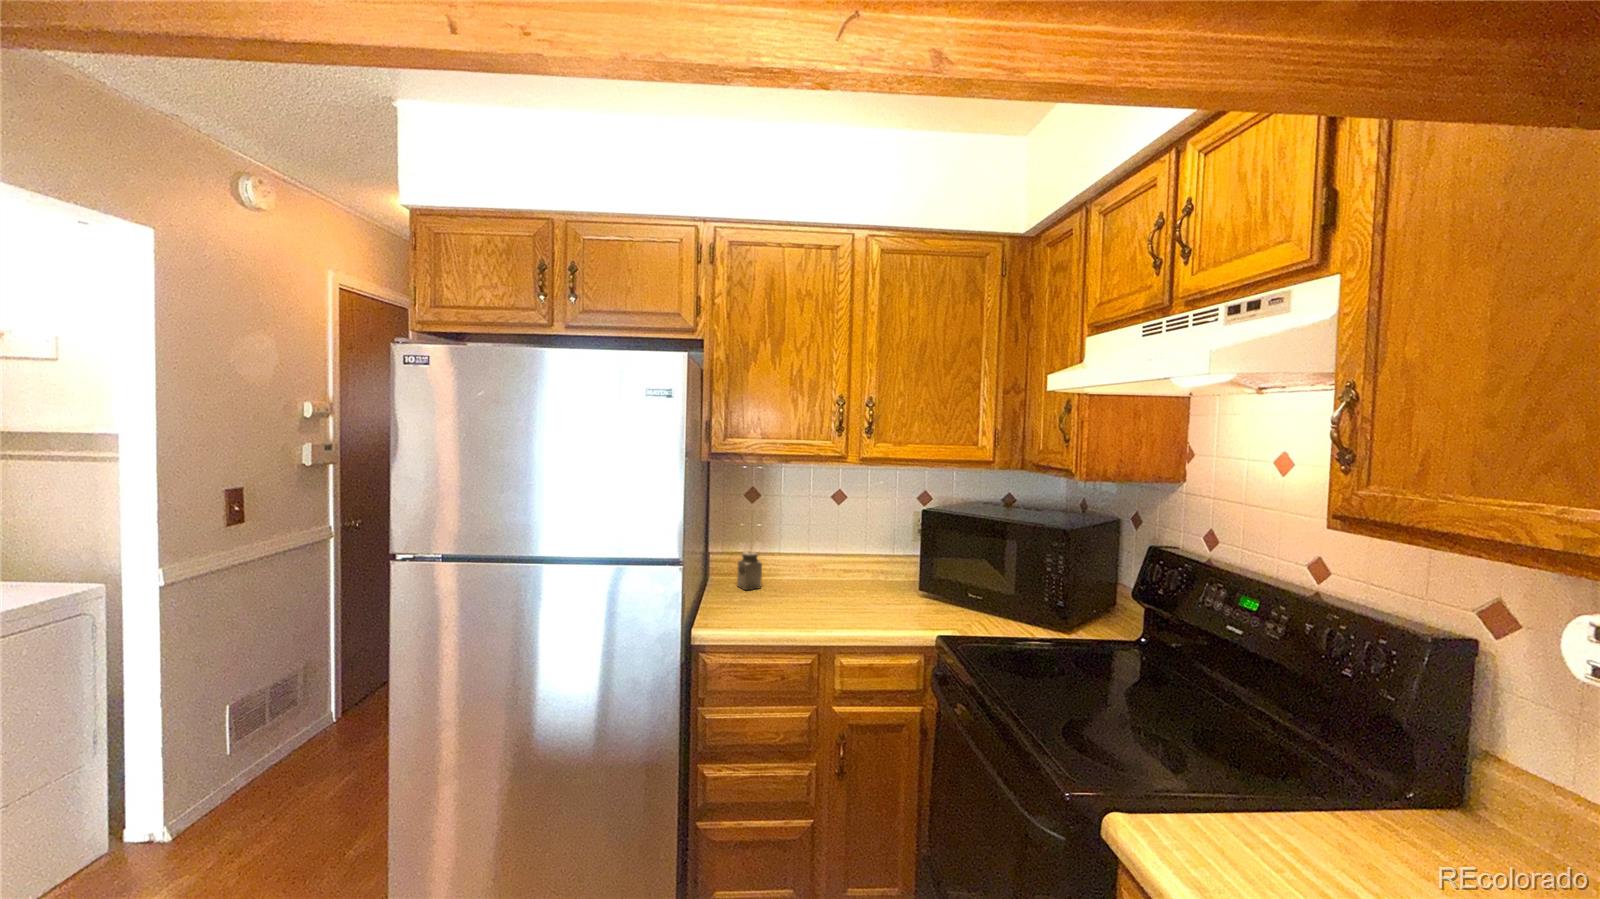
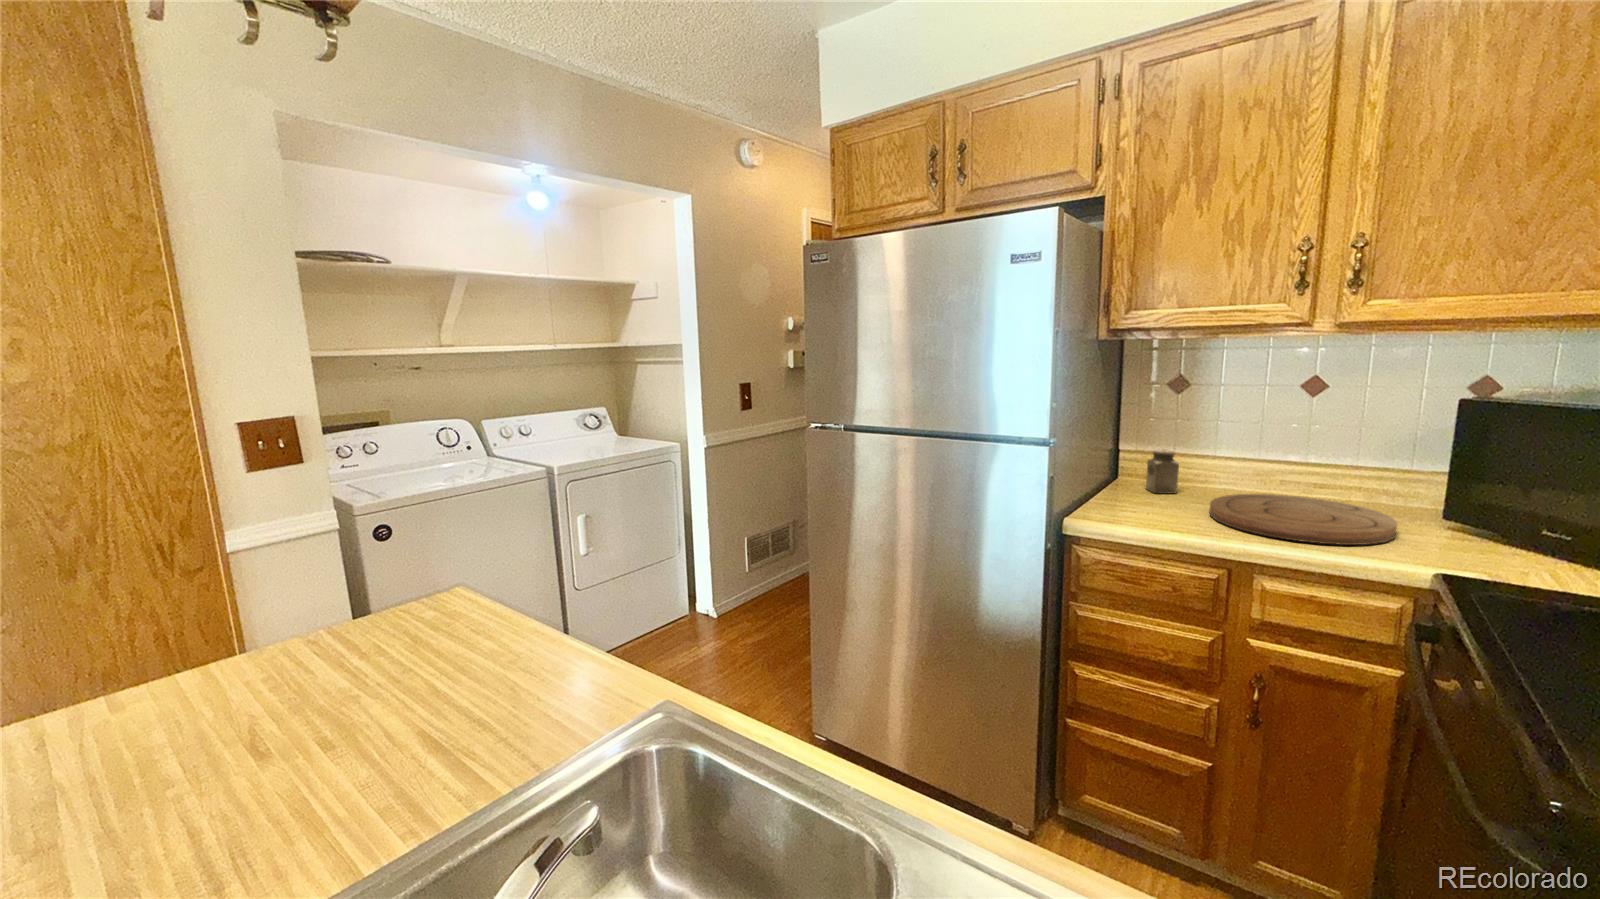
cutting board: none [791,581,902,622] -> present [1209,494,1397,545]

